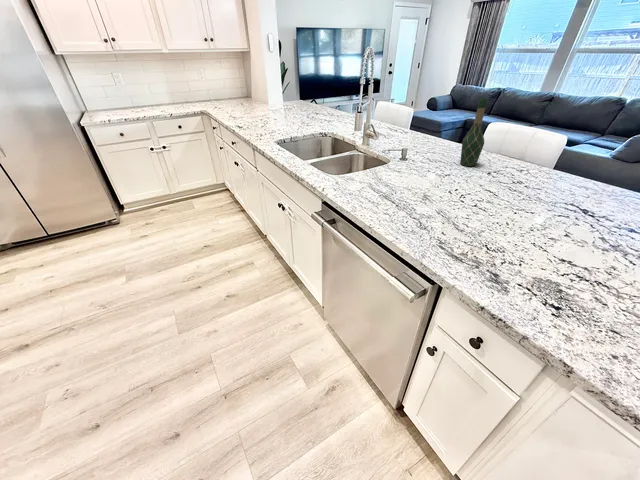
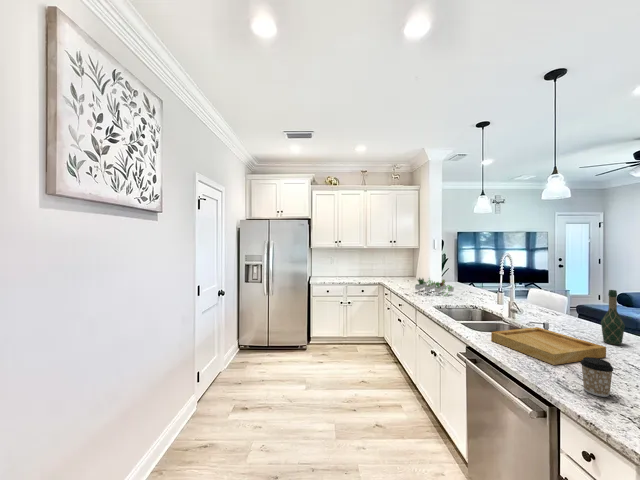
succulent plant: none [247,97,297,123] -> present [415,278,454,296]
tray: none [352,158,474,216] -> present [491,327,606,365]
coffee cup: none [472,209,515,259] -> present [581,357,613,397]

